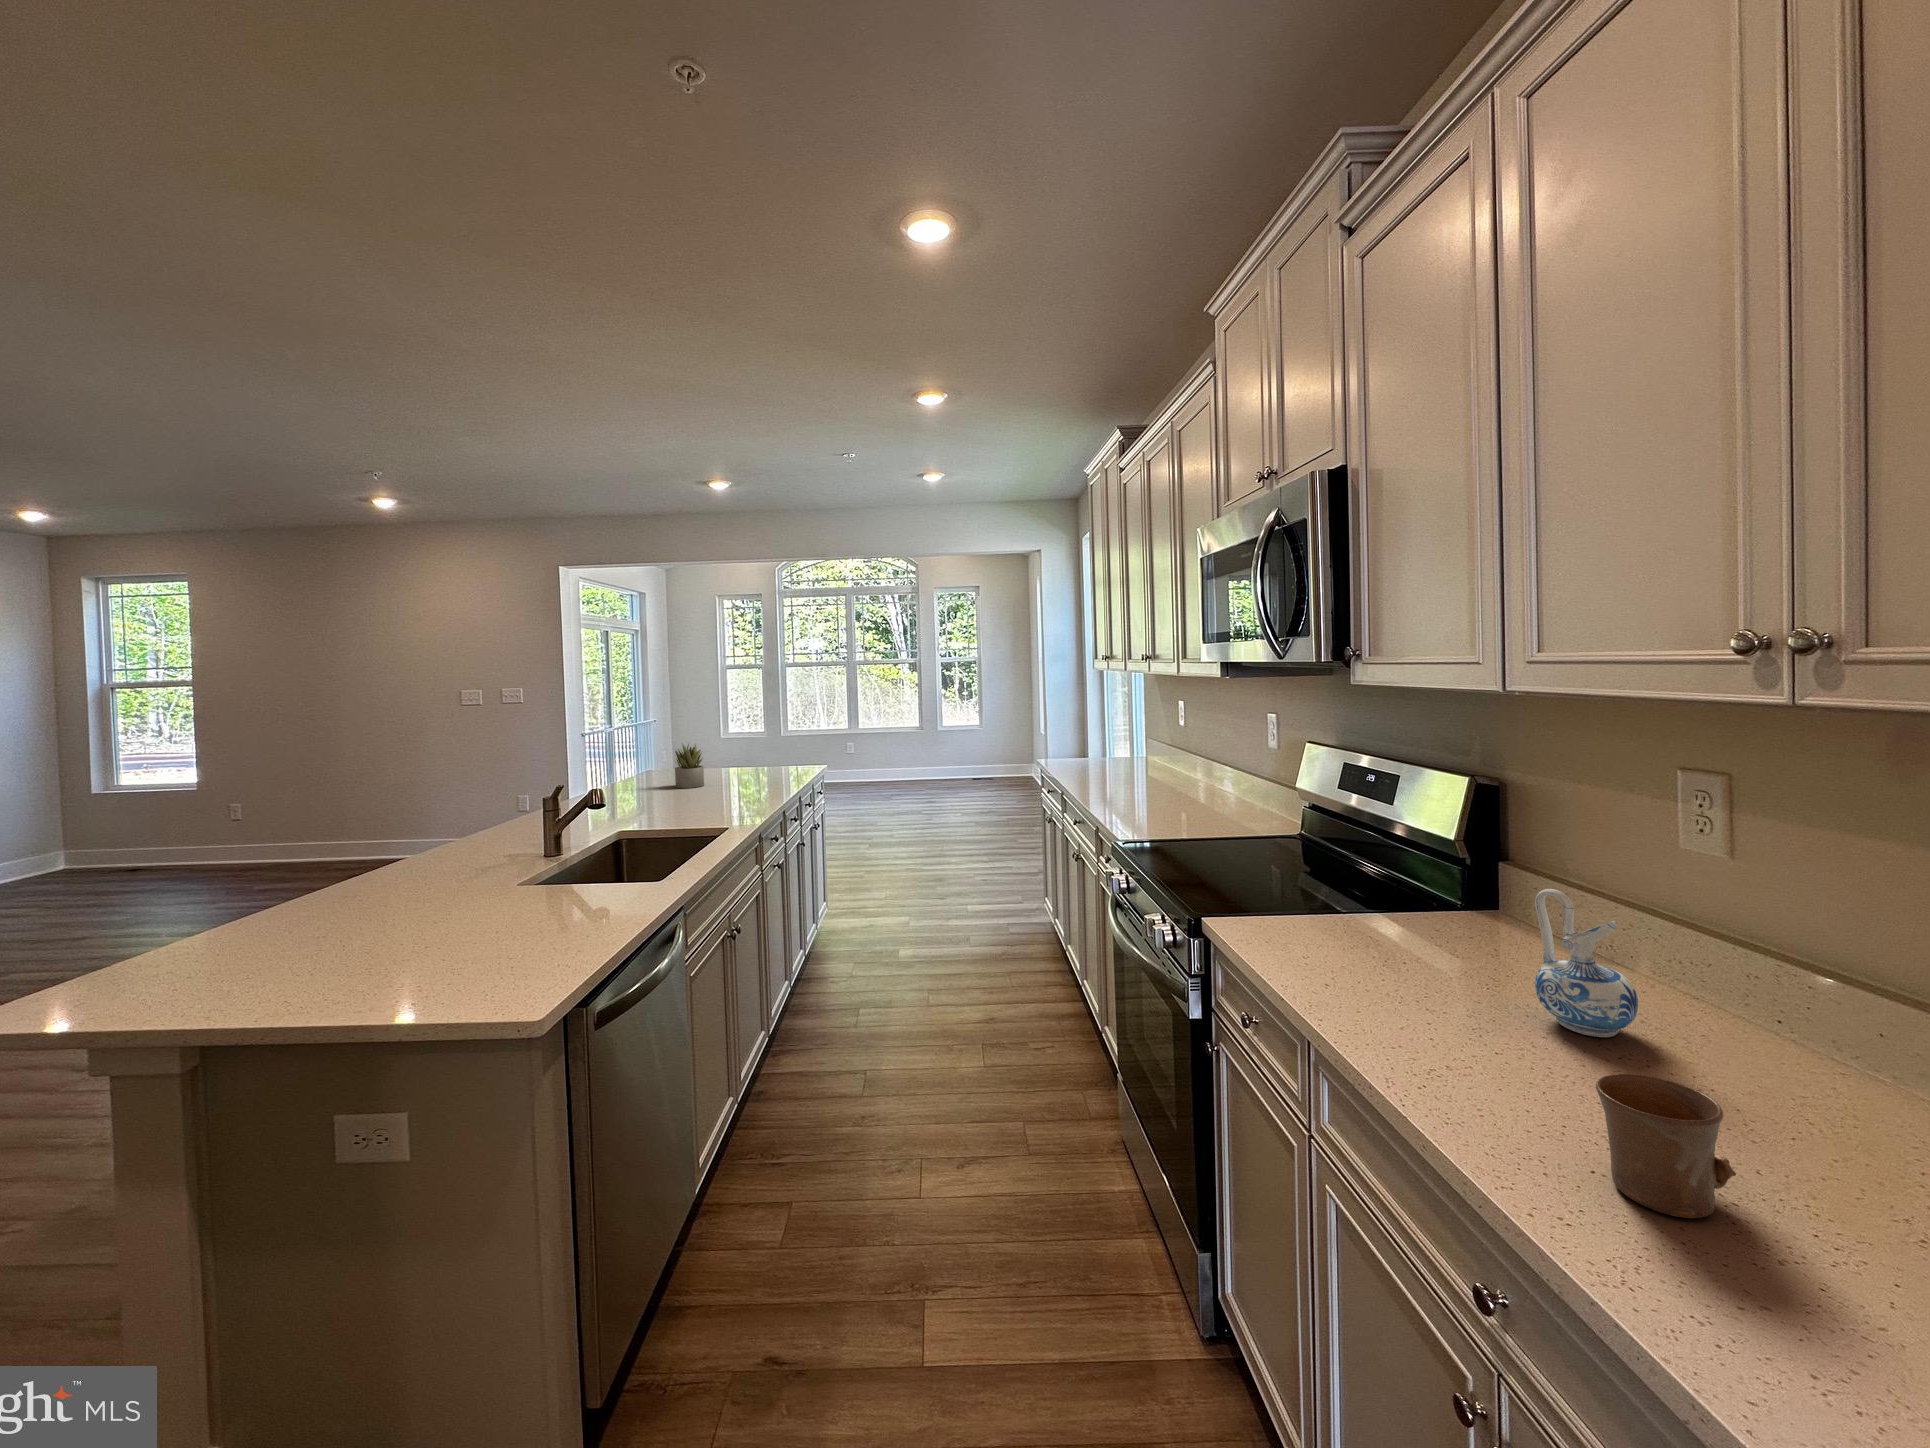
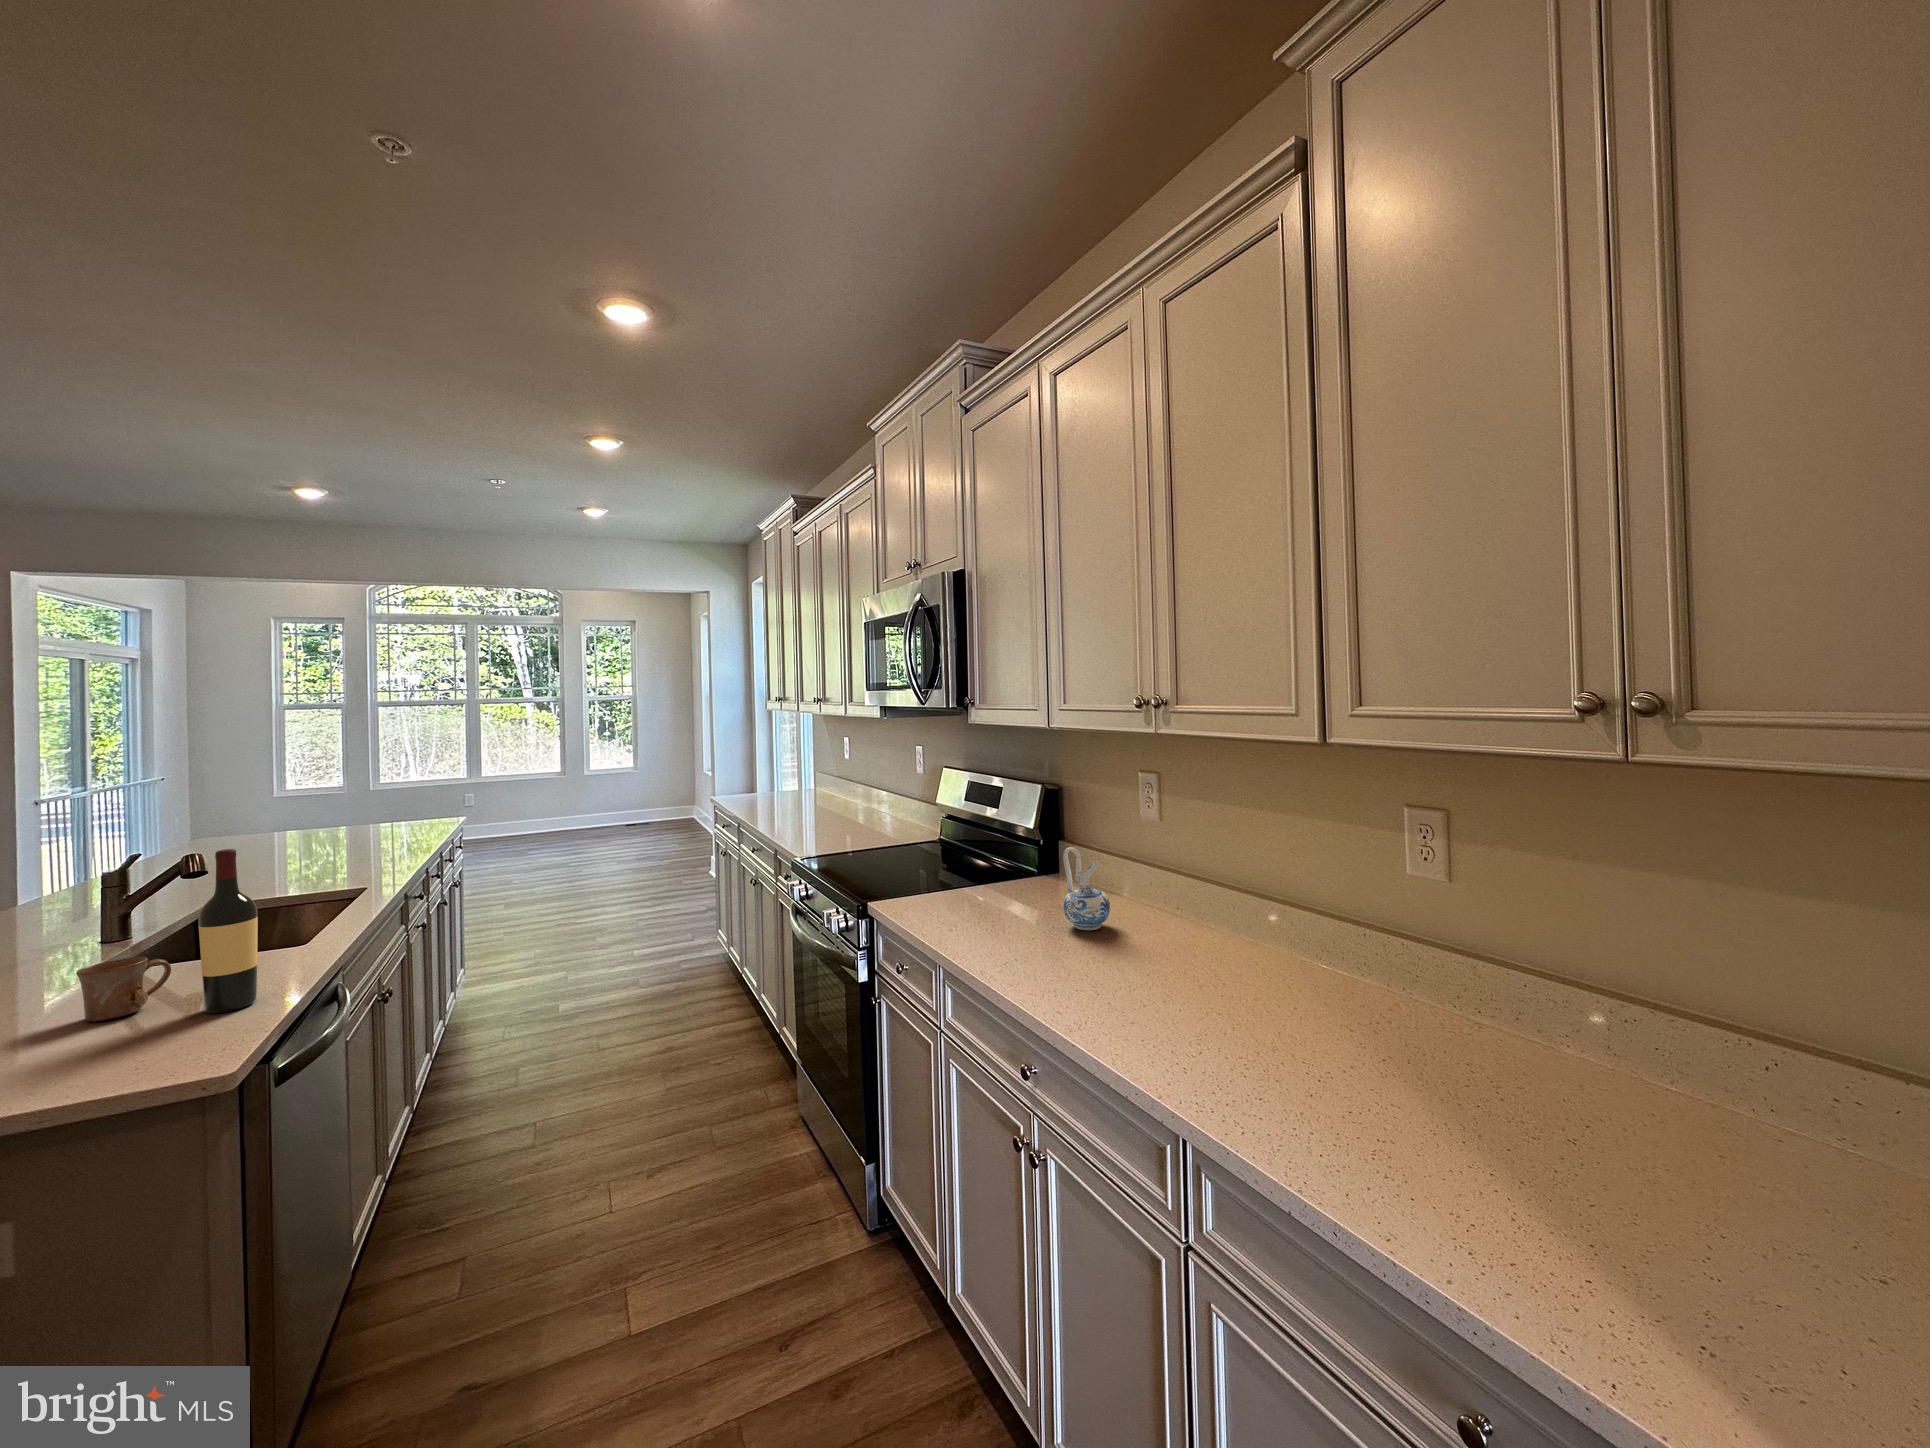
succulent plant: present [675,743,704,788] -> none [242,801,292,858]
wine bottle: none [569,788,612,937] -> present [199,849,258,1013]
mug: present [1596,1074,1736,1218] -> present [76,957,171,1021]

